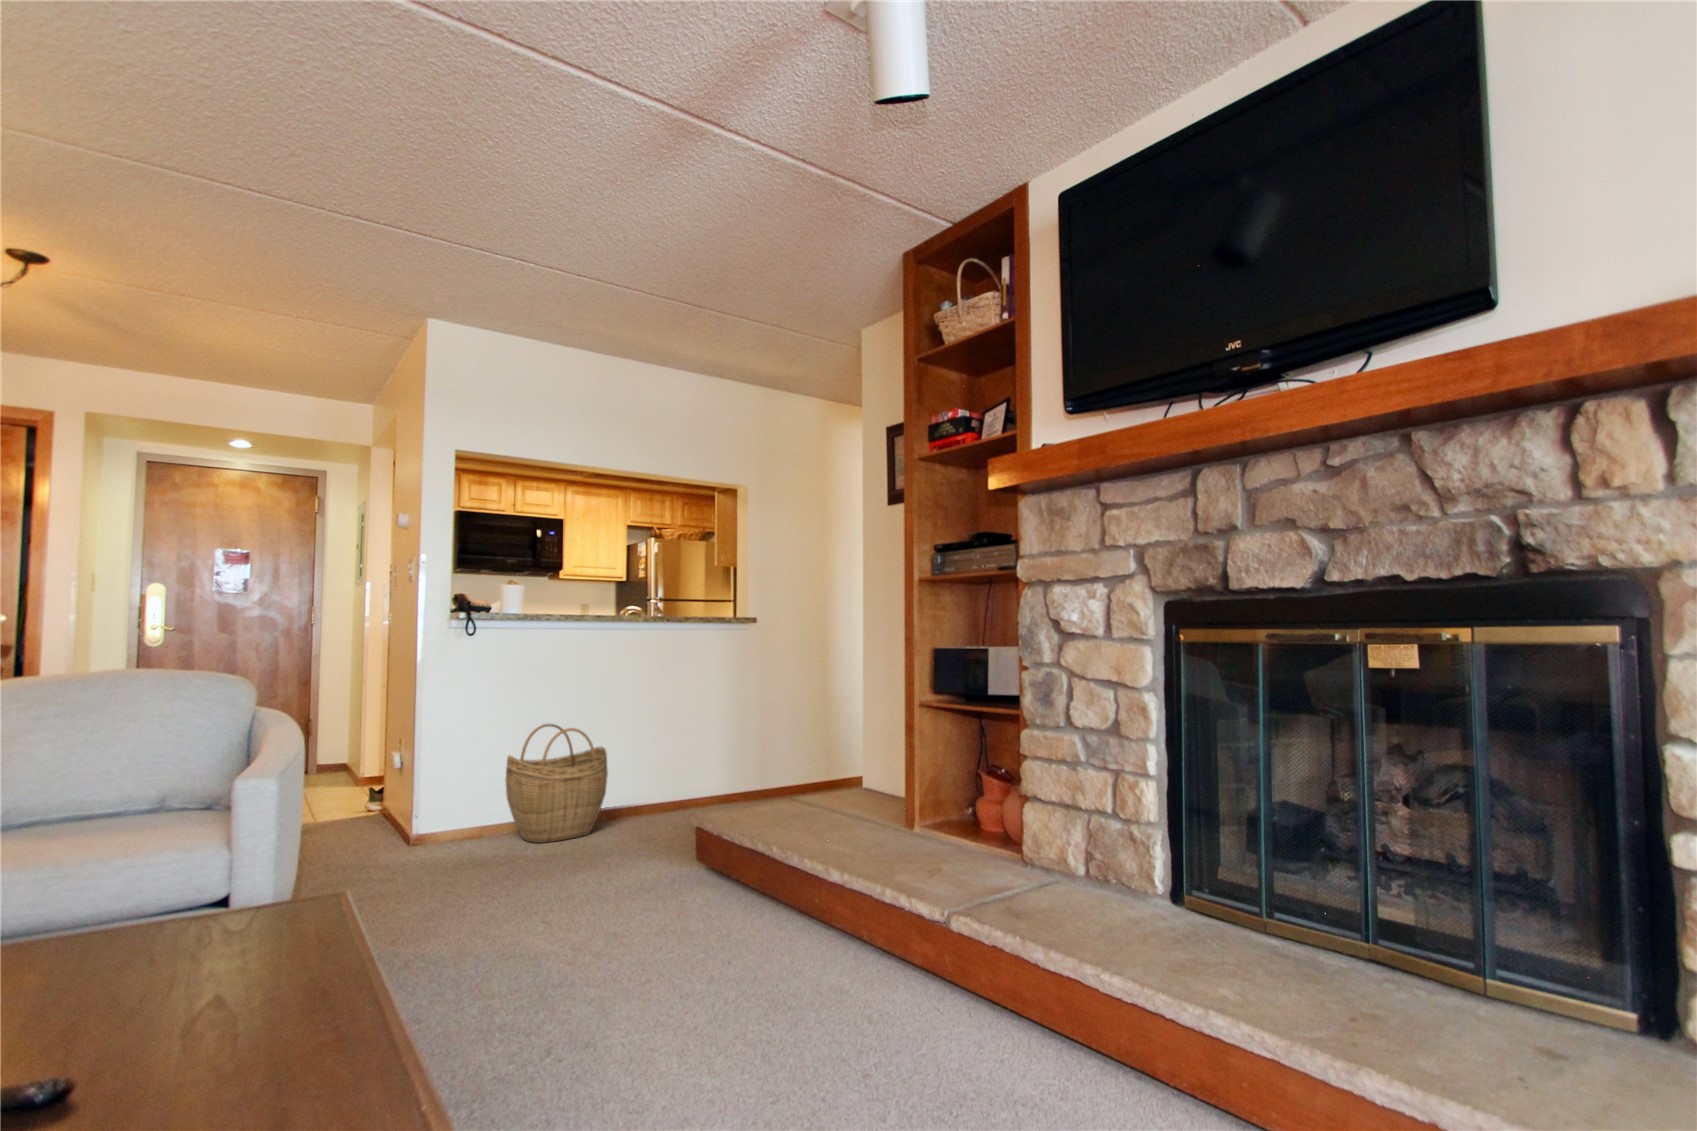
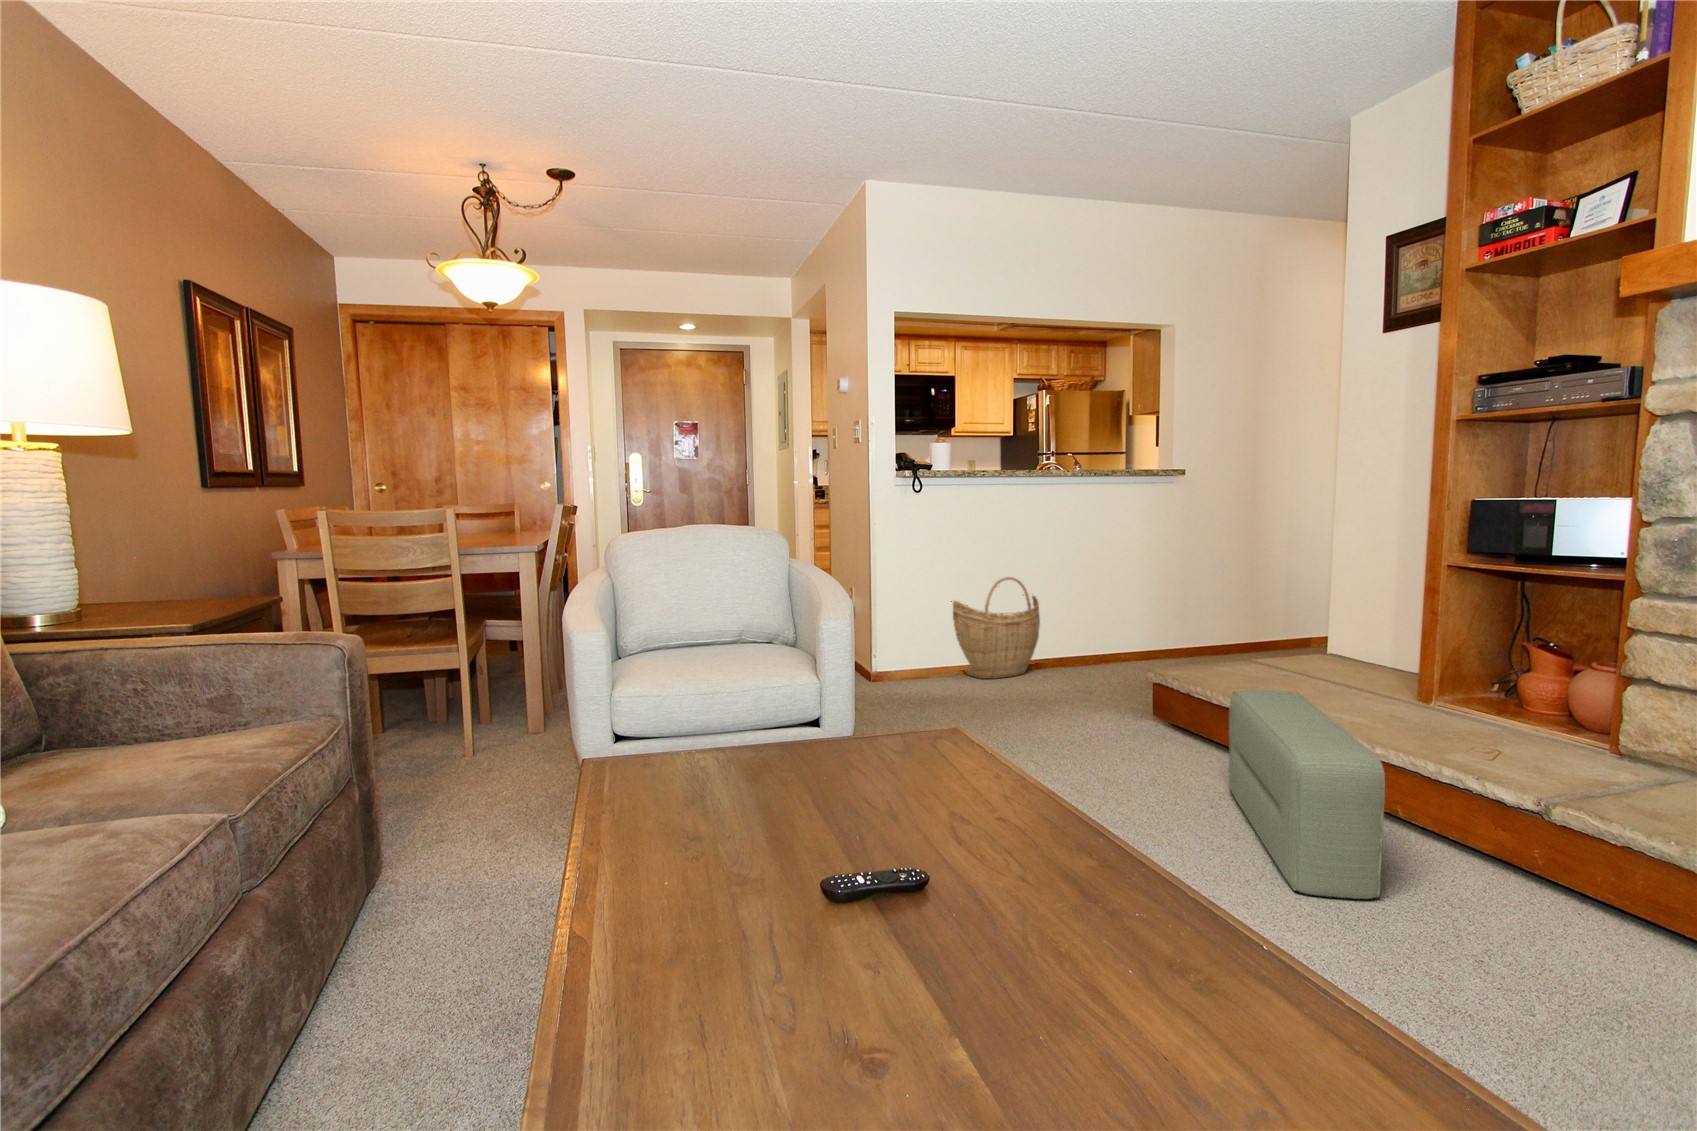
pouf: none [706,830,788,1032] -> present [1229,690,1385,899]

